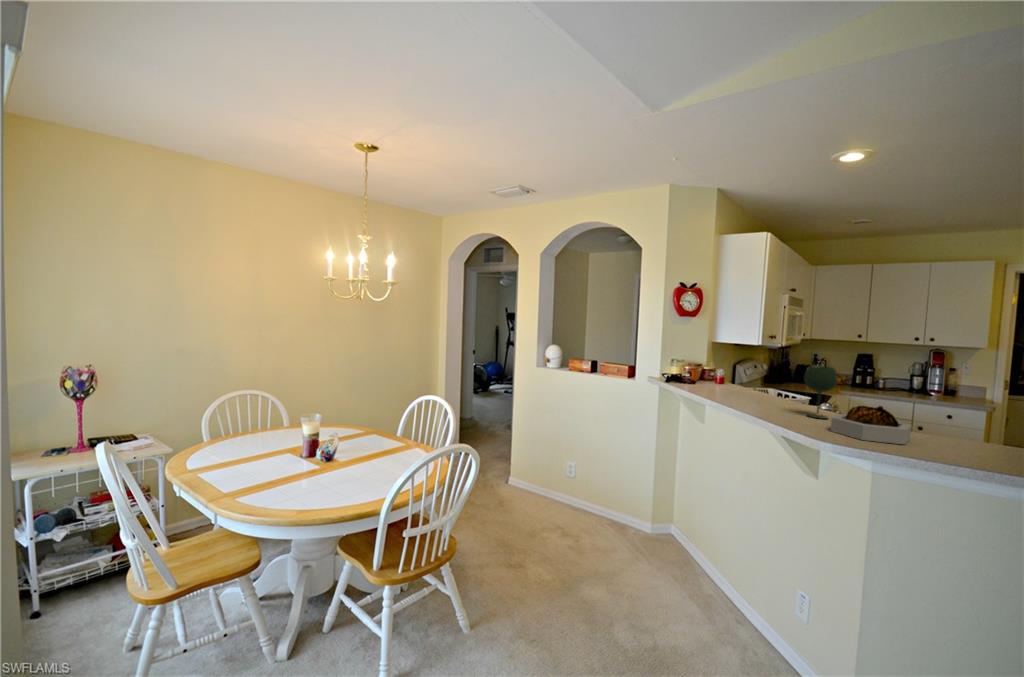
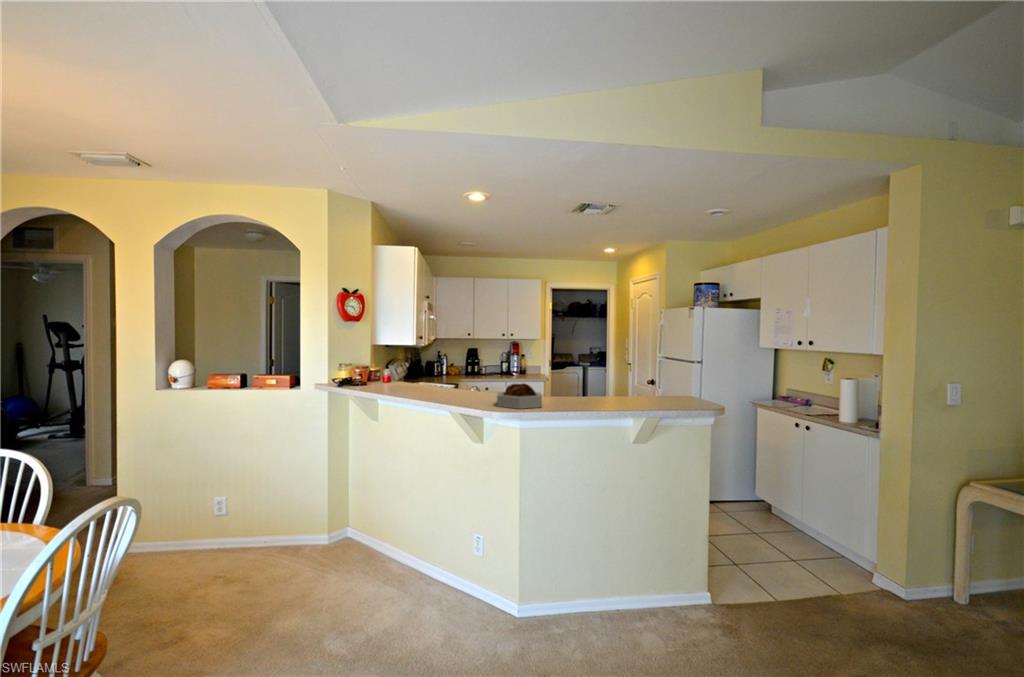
wine glass: present [804,366,837,419] -> none [469,357,491,399]

